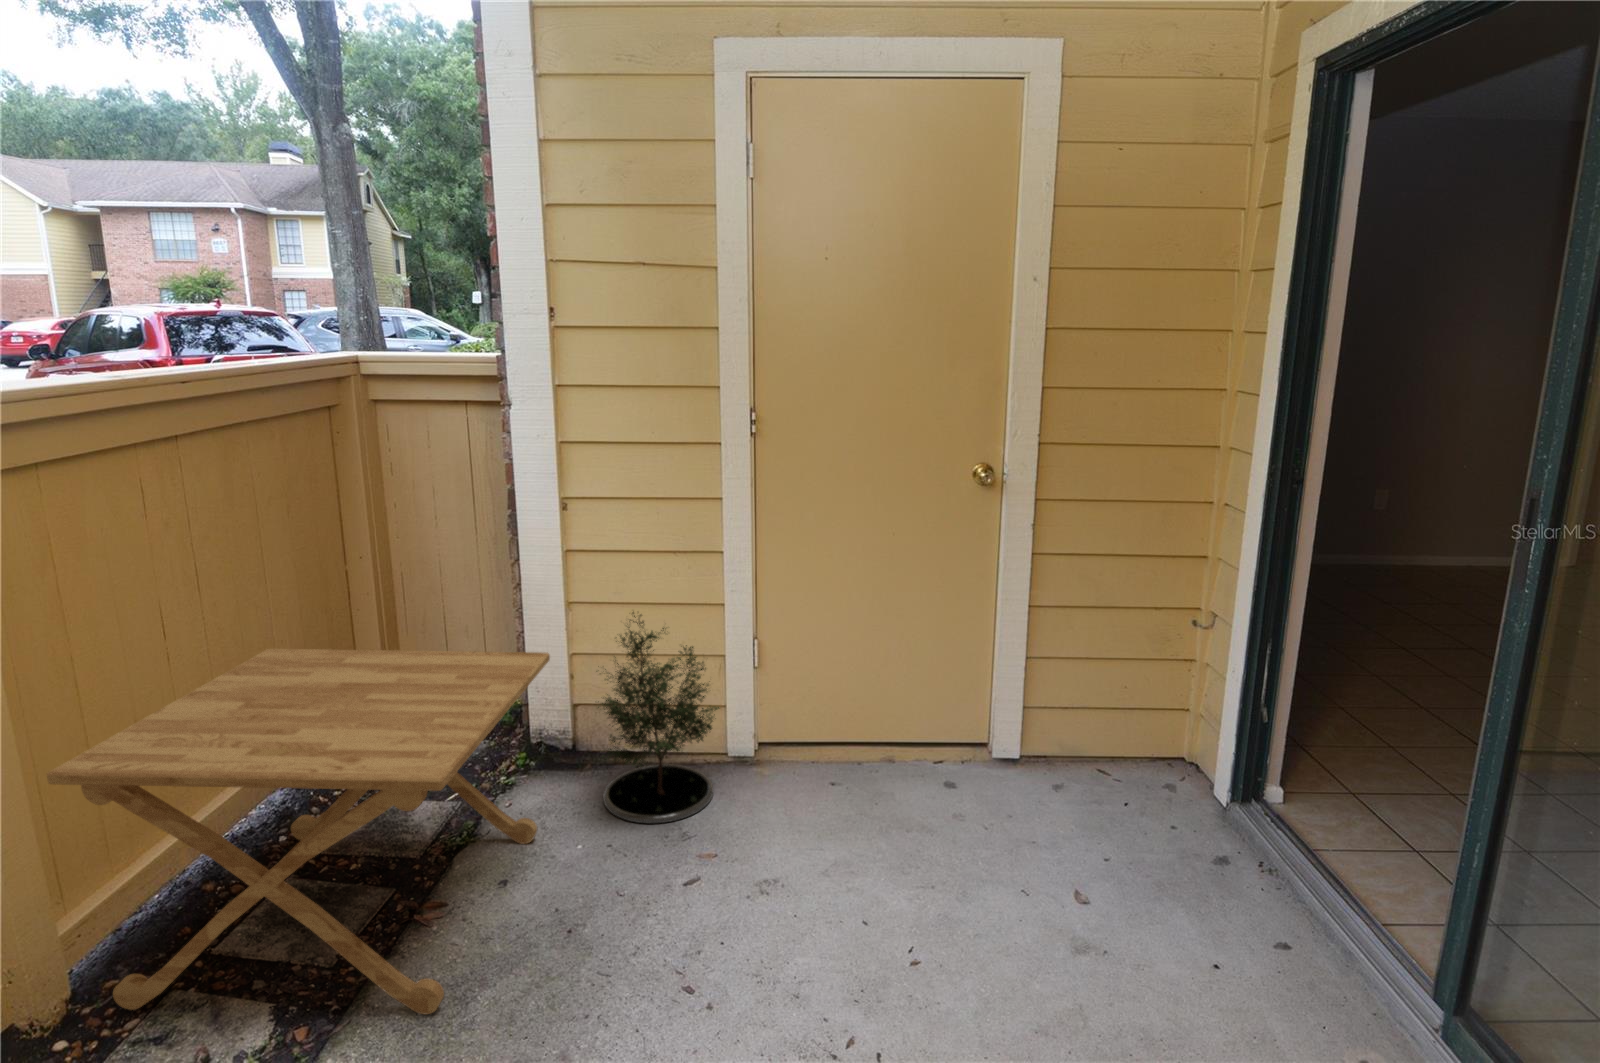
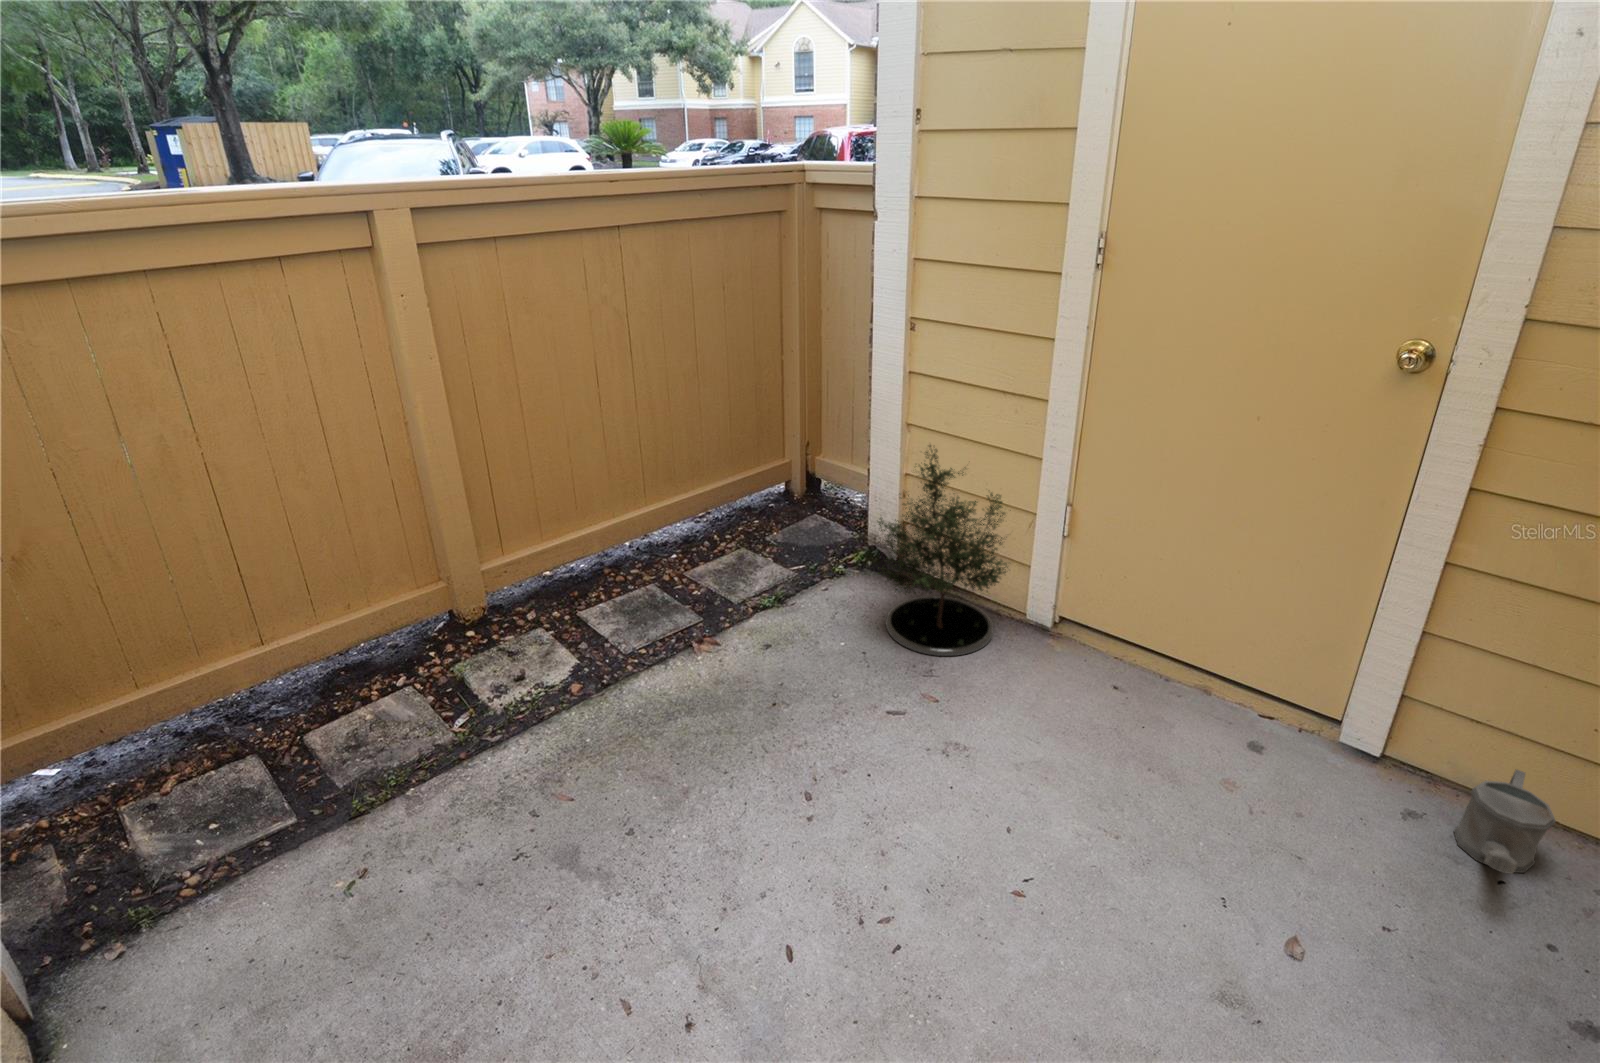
side table: present [47,649,550,1014] -> none [478,412,835,715]
watering can: none [1080,733,1139,799] -> present [1454,770,1556,874]

